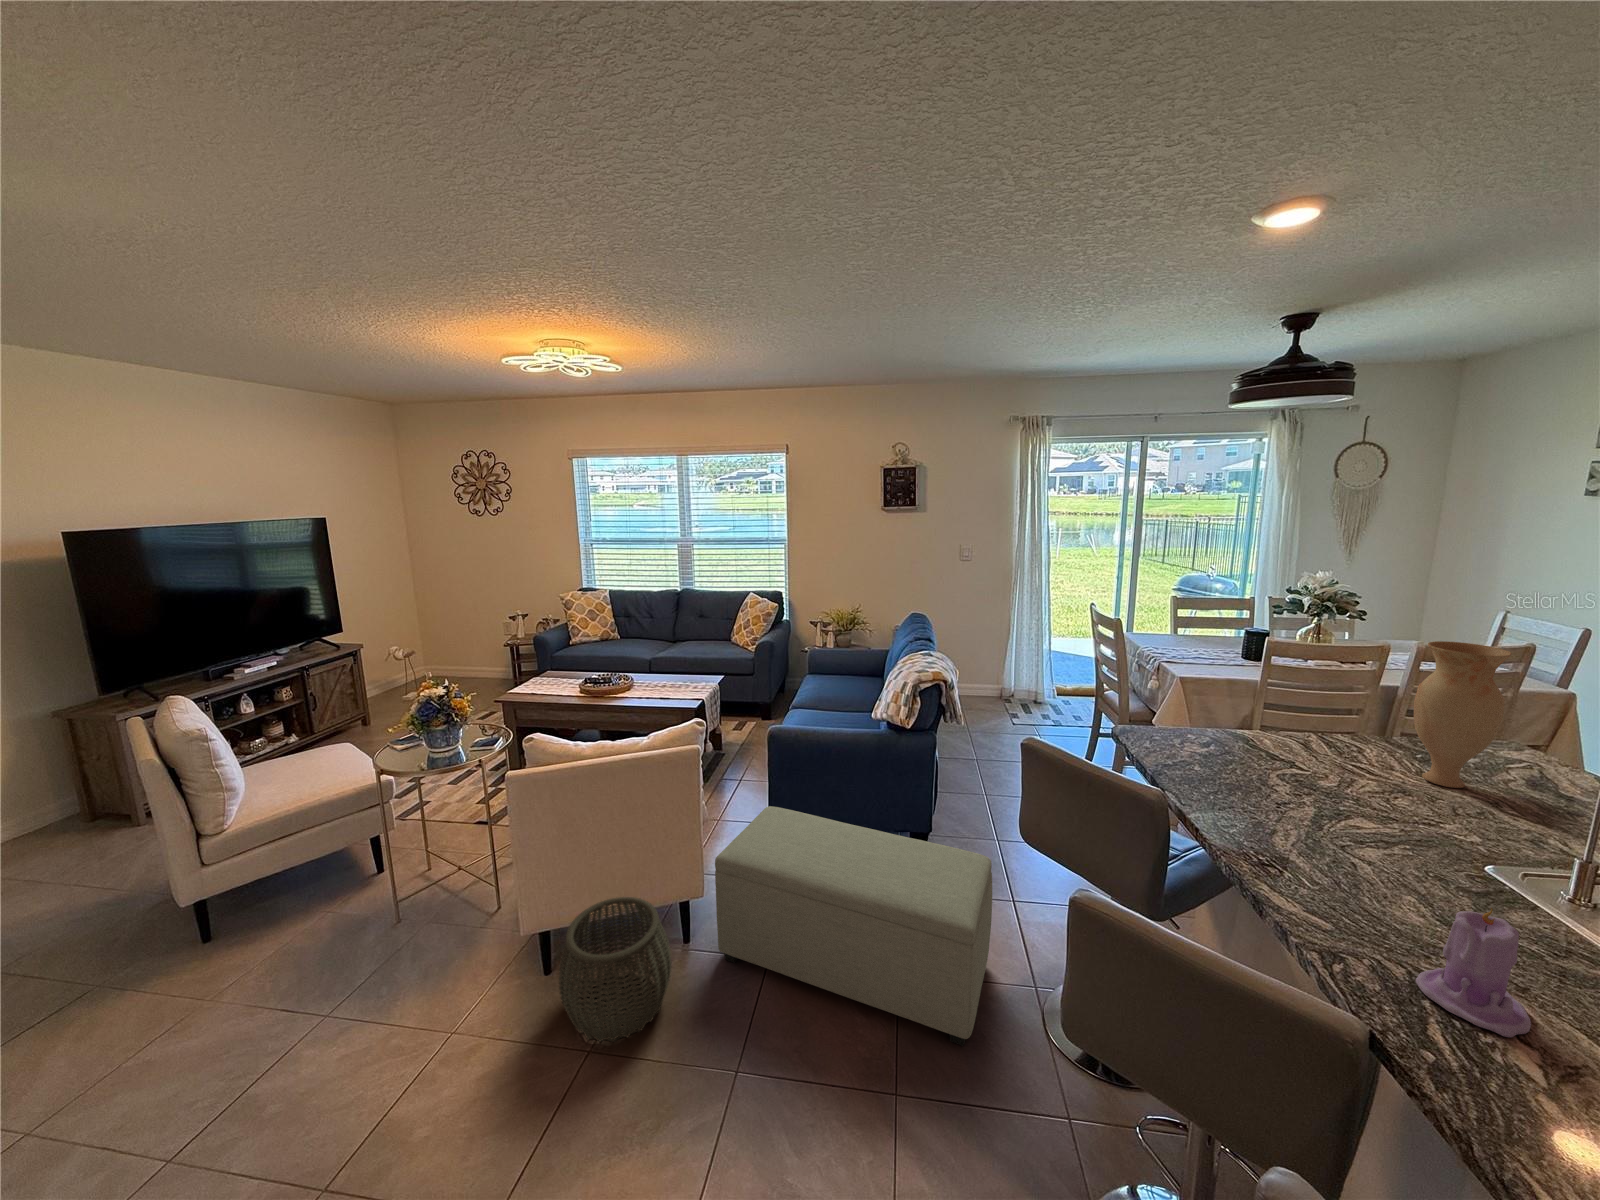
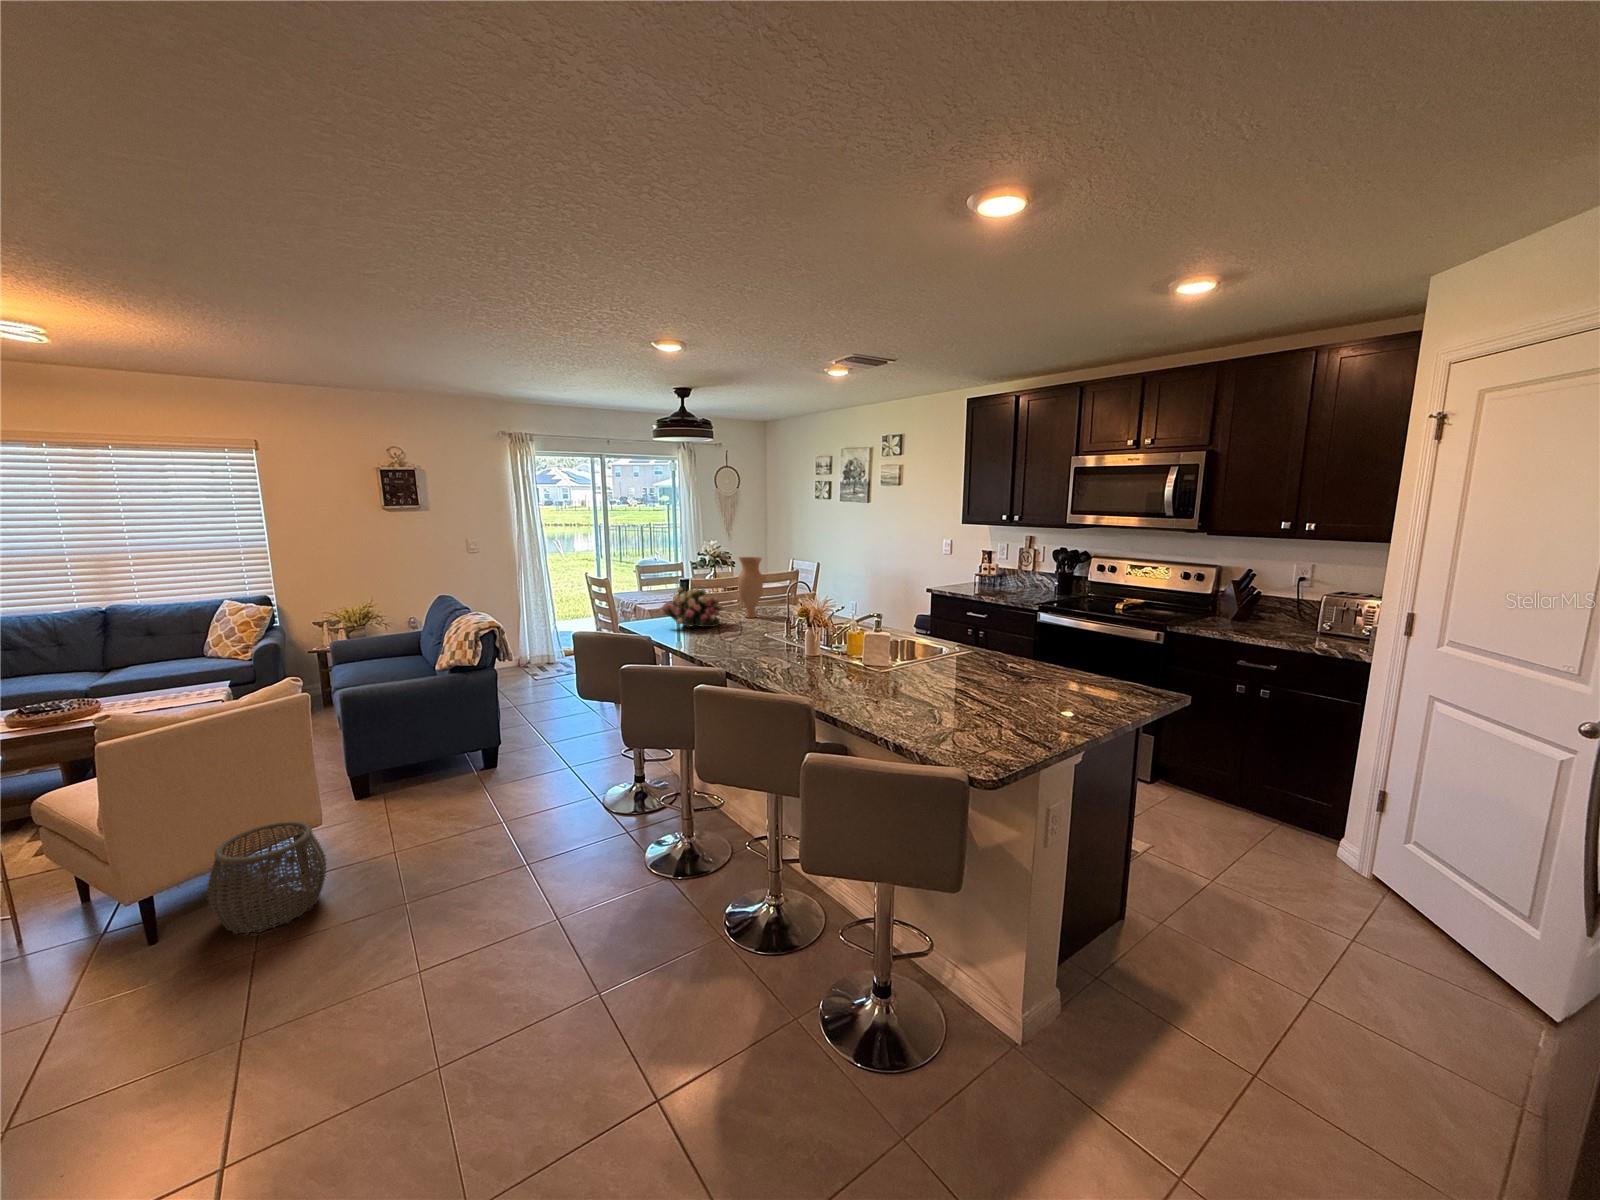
flower arrangement: none [1196,692,1366,798] -> present [659,587,722,627]
ottoman: present [715,806,992,1046] -> none [345,720,566,859]
candle: present [1416,908,1531,1037] -> none [730,619,755,655]

